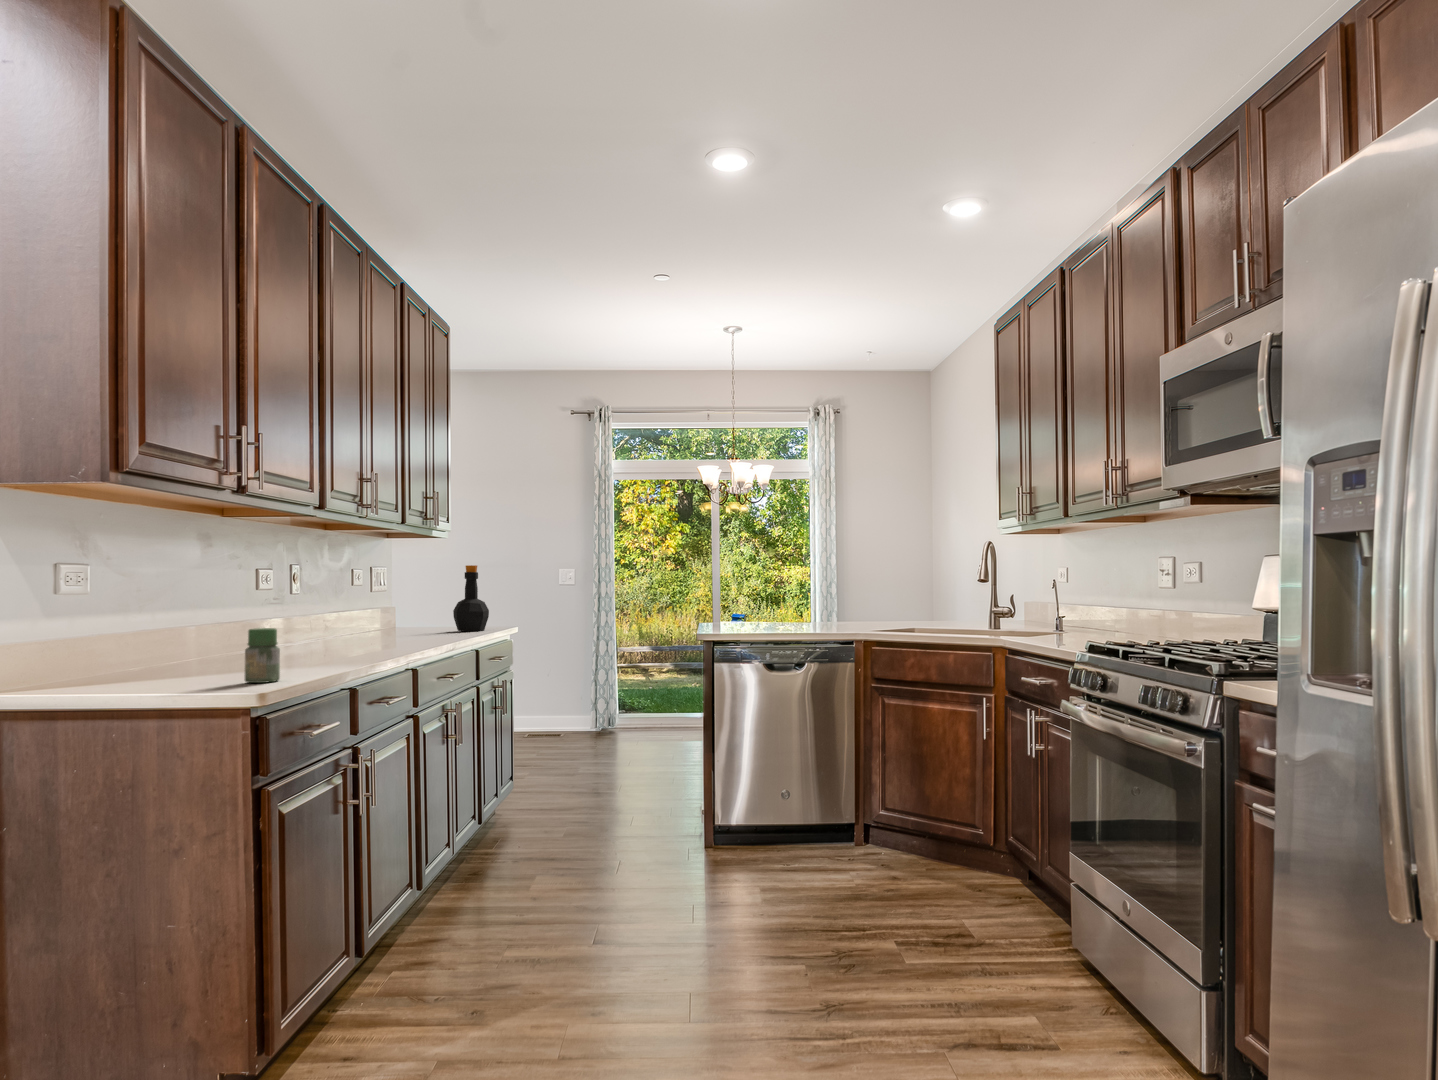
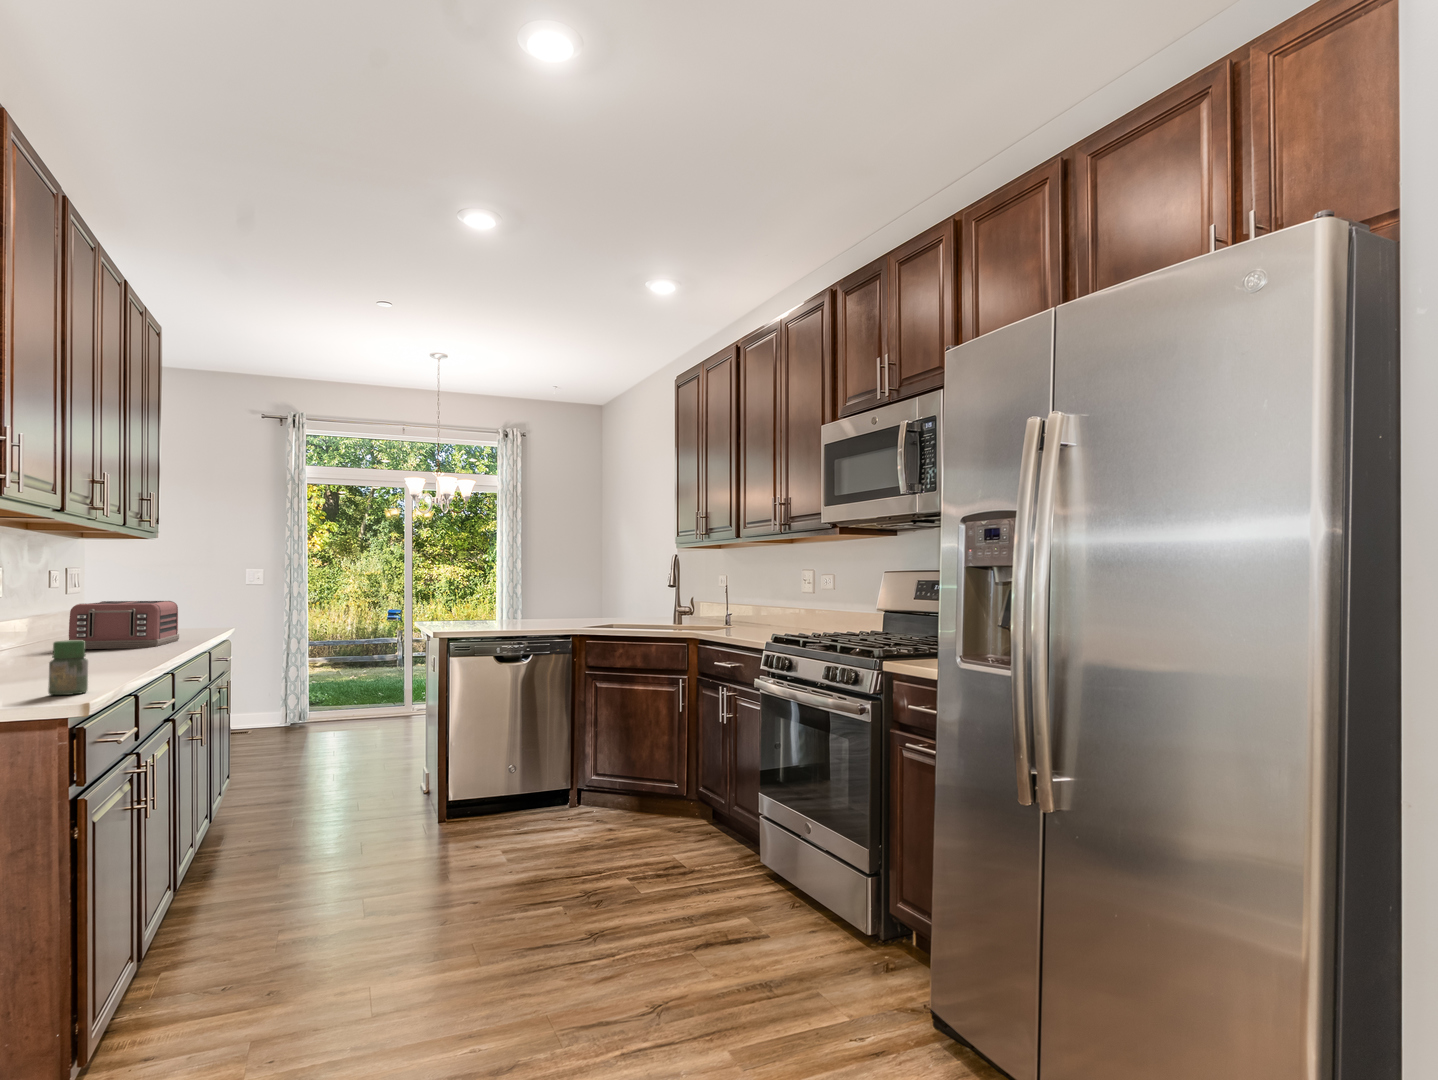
bottle: present [453,565,489,631] -> none [168,570,208,636]
toaster: none [351,596,454,642] -> present [69,601,179,649]

